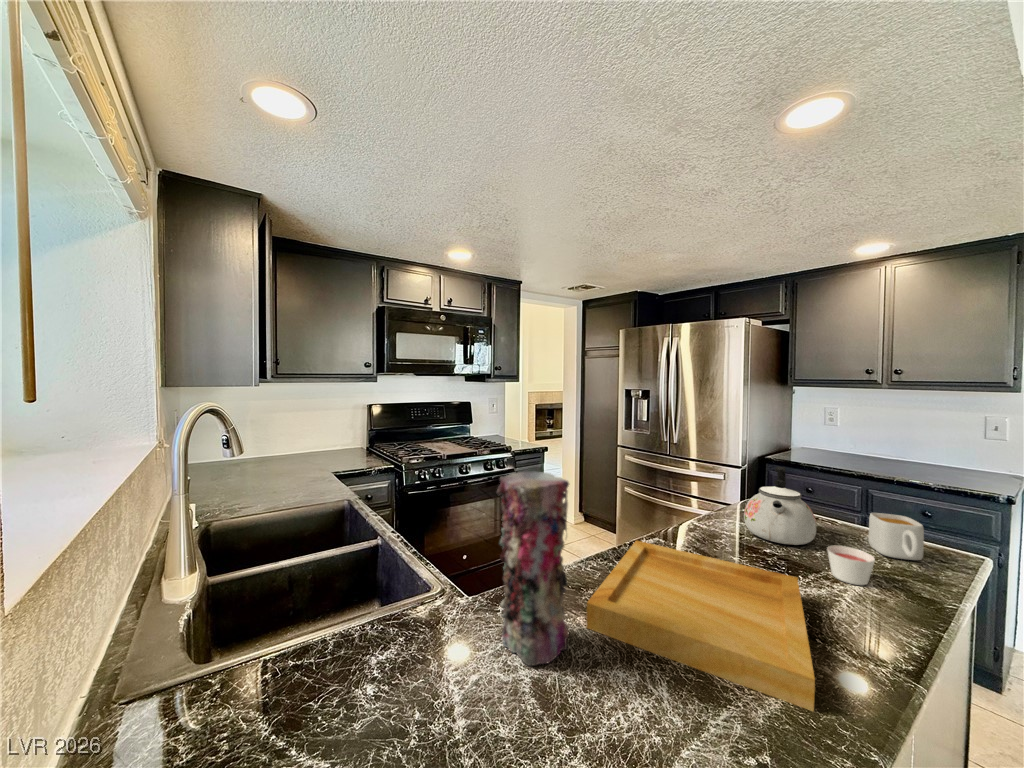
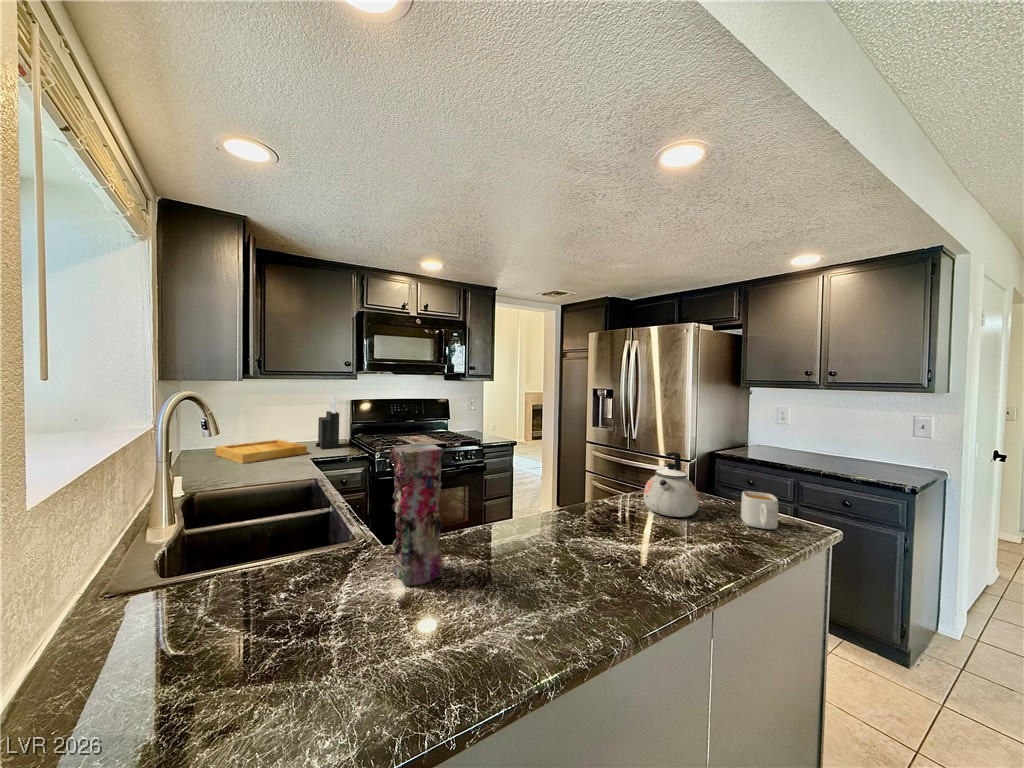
knife block: none [332,400,358,461] -> present [316,395,339,449]
tray: present [586,541,815,711] -> present [215,439,307,463]
candle: present [827,546,875,585] -> none [687,514,721,545]

